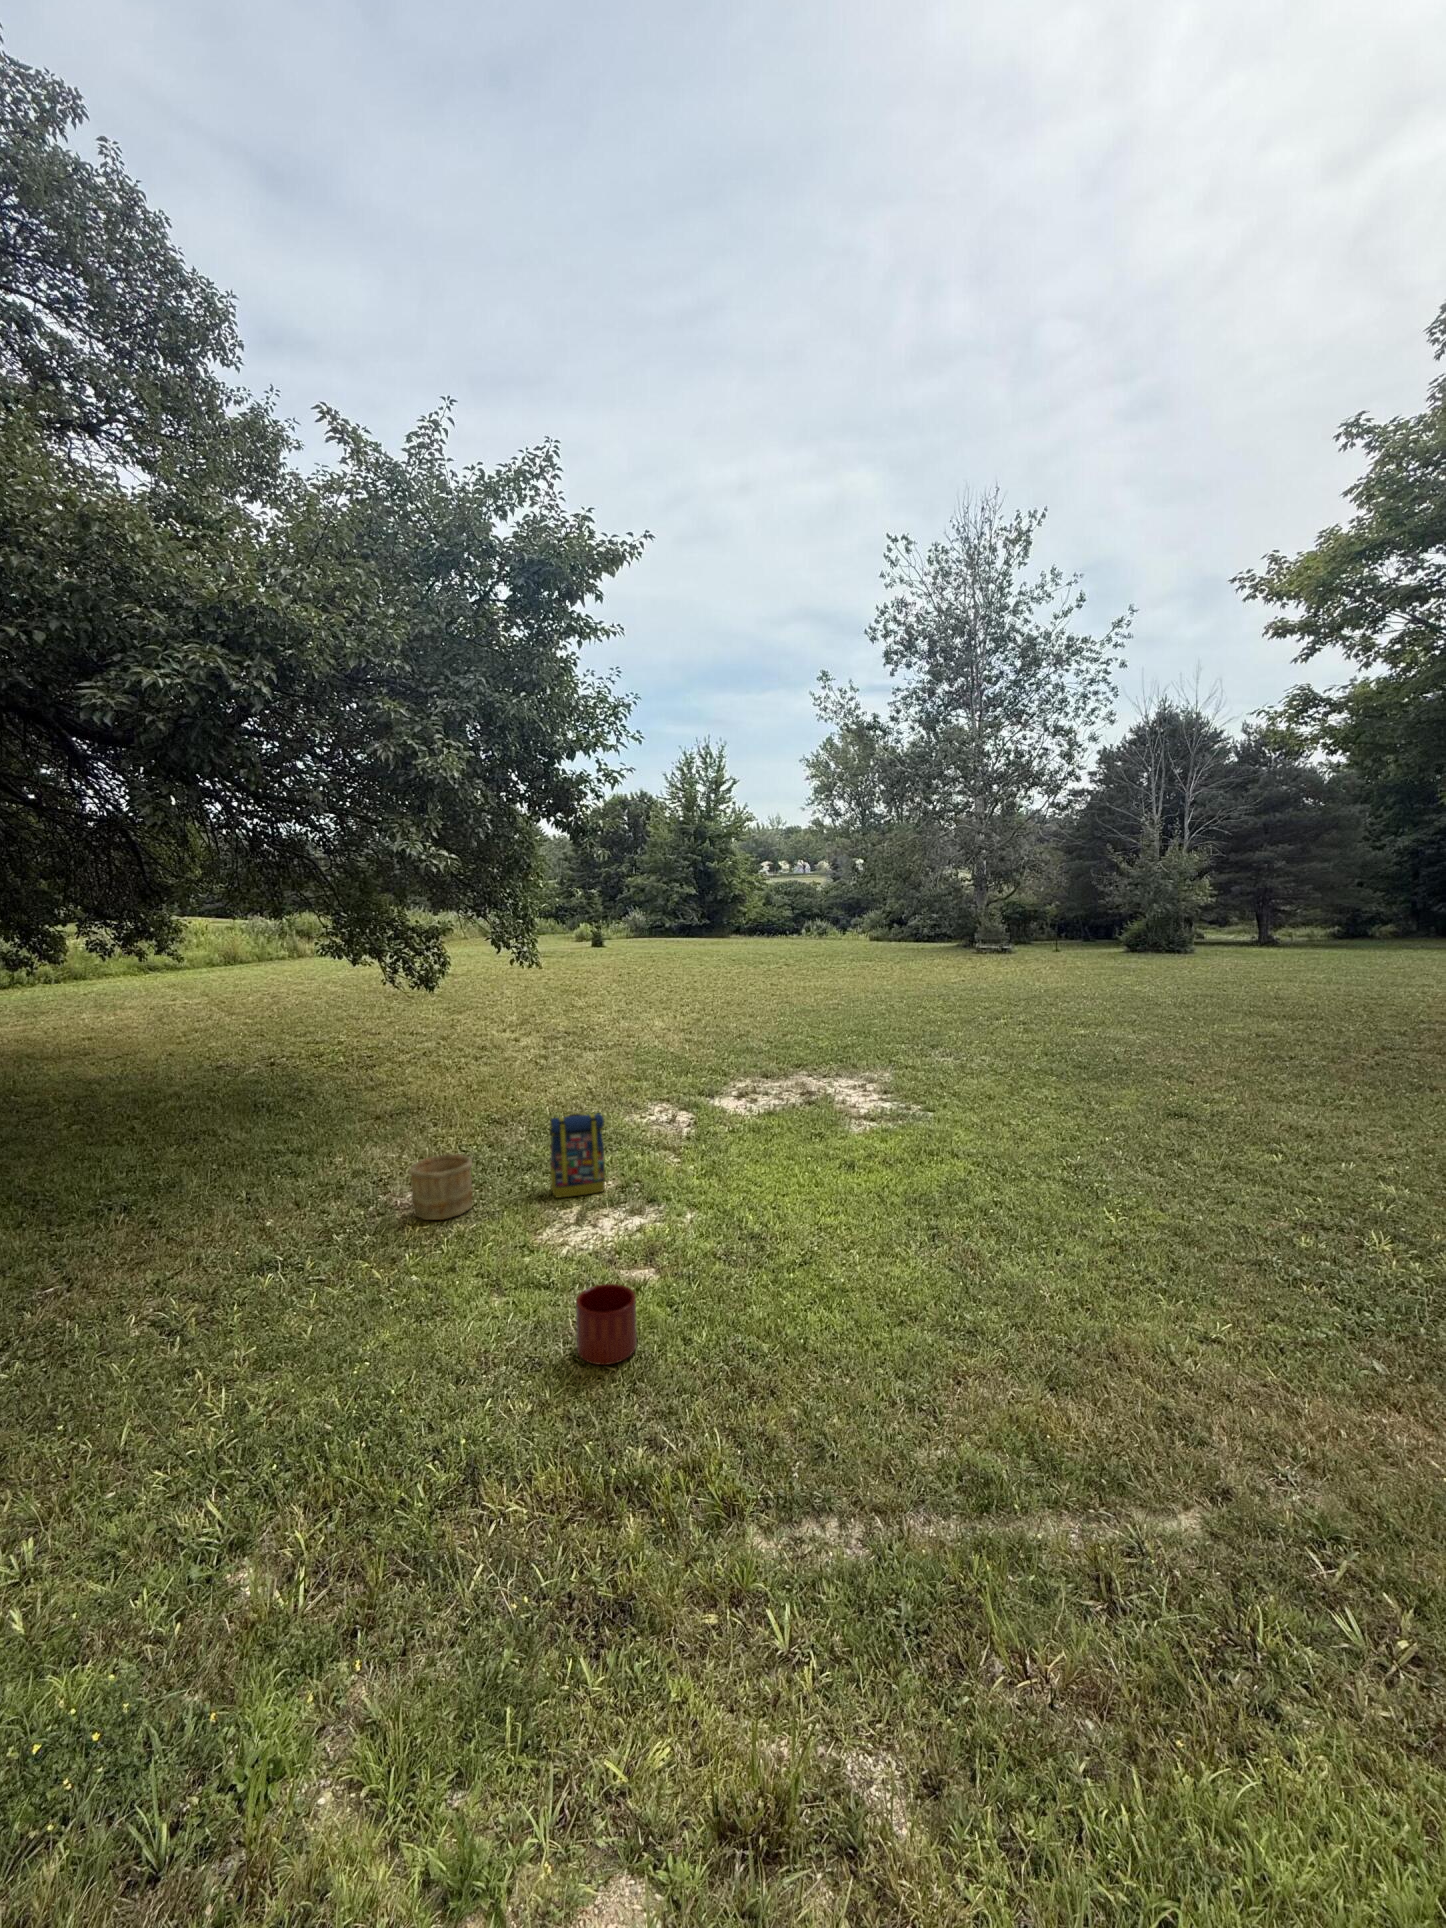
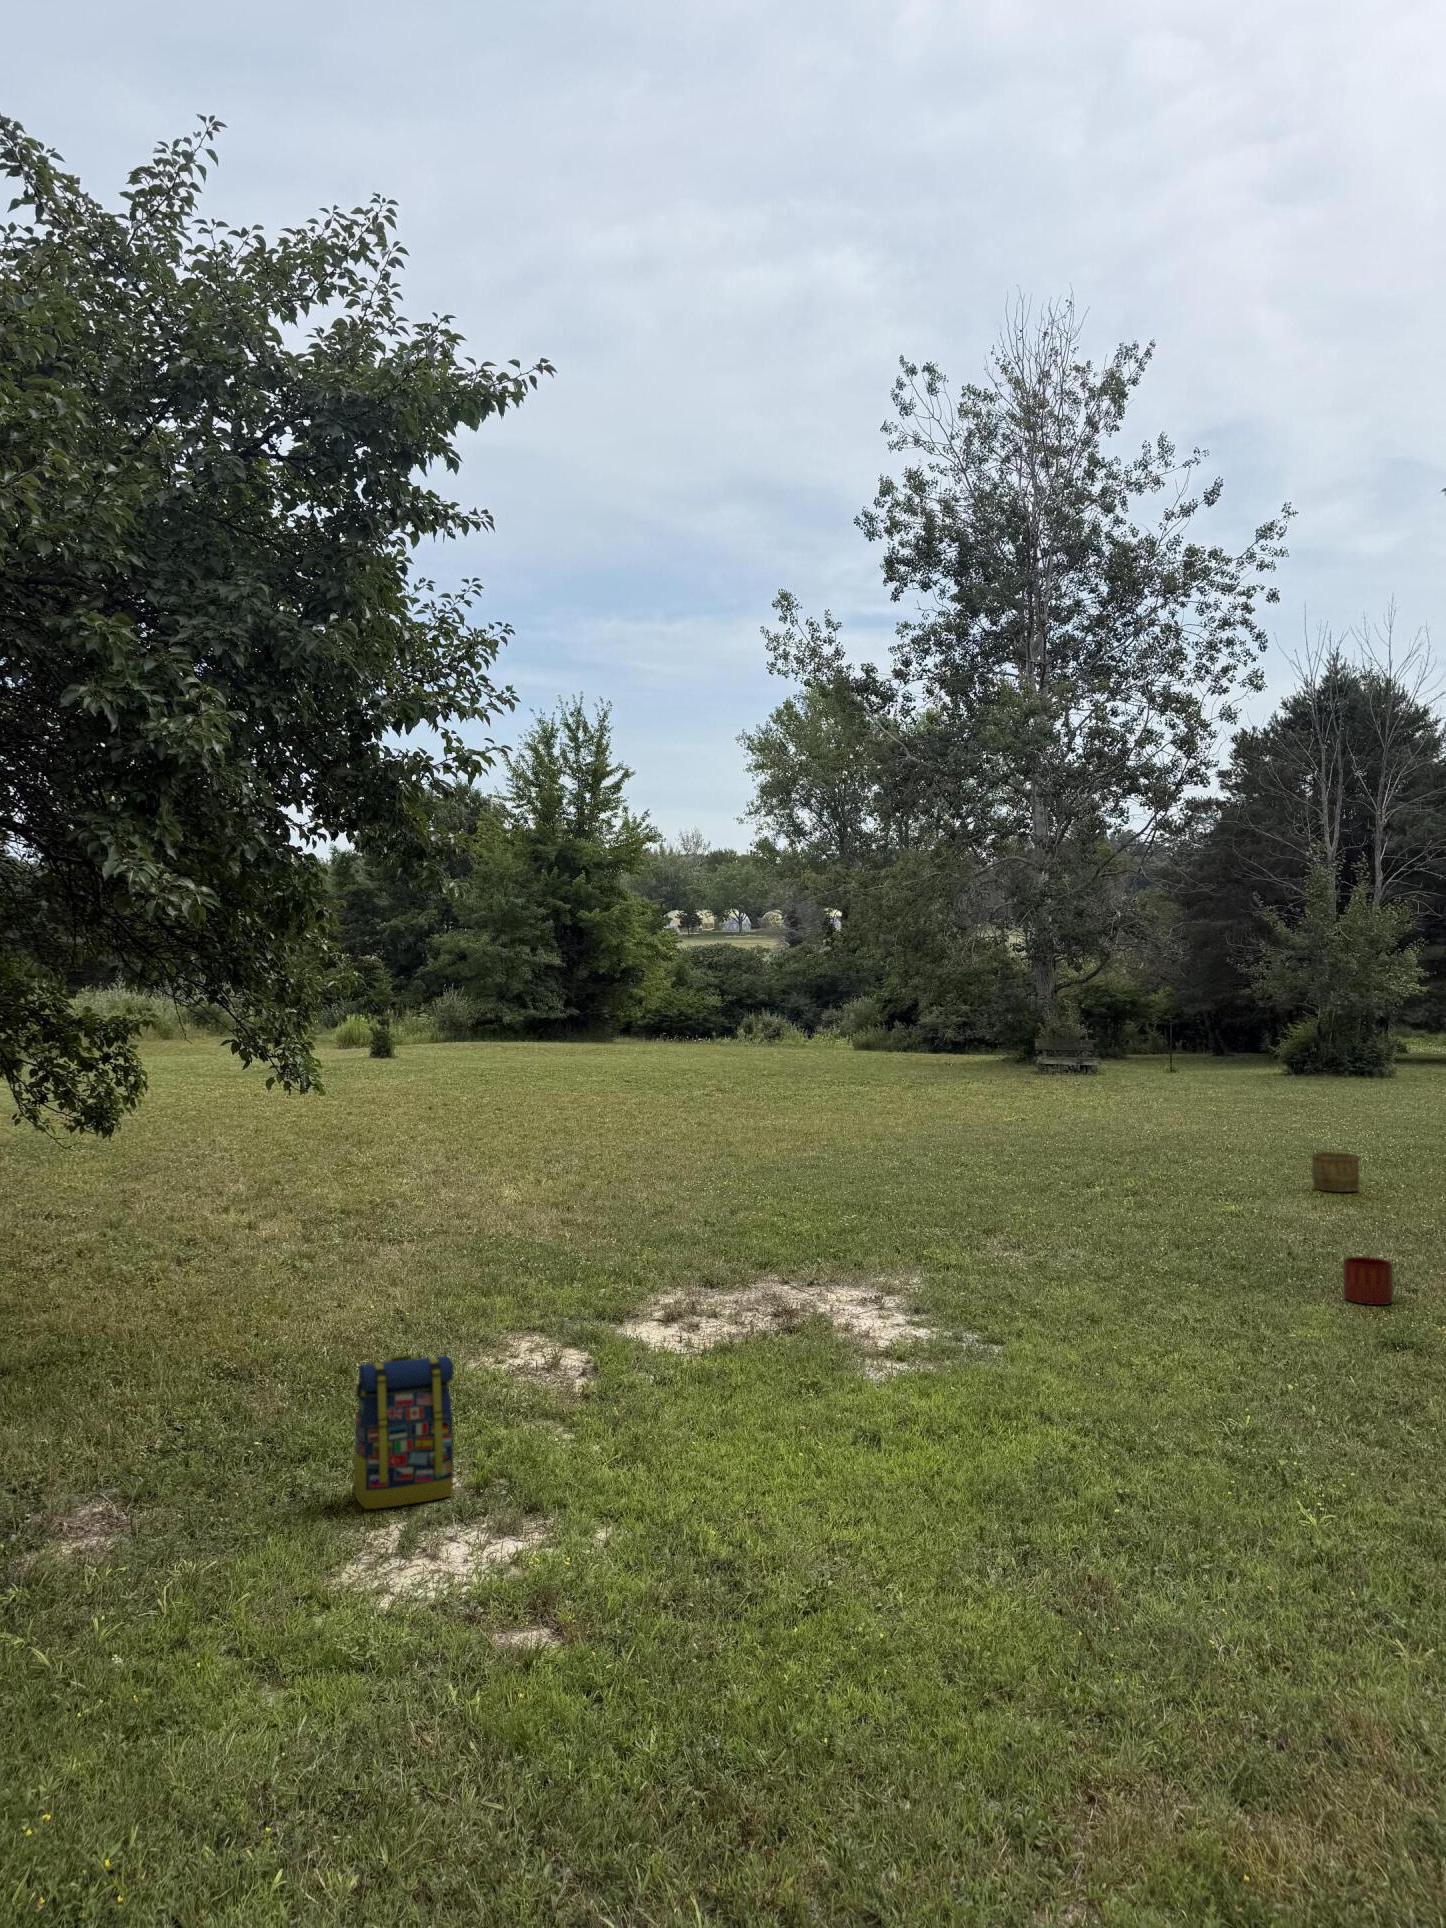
wooden bucket: present [409,1154,472,1220] -> present [1311,1152,1360,1192]
planter: present [576,1284,637,1365] -> present [1343,1257,1393,1305]

